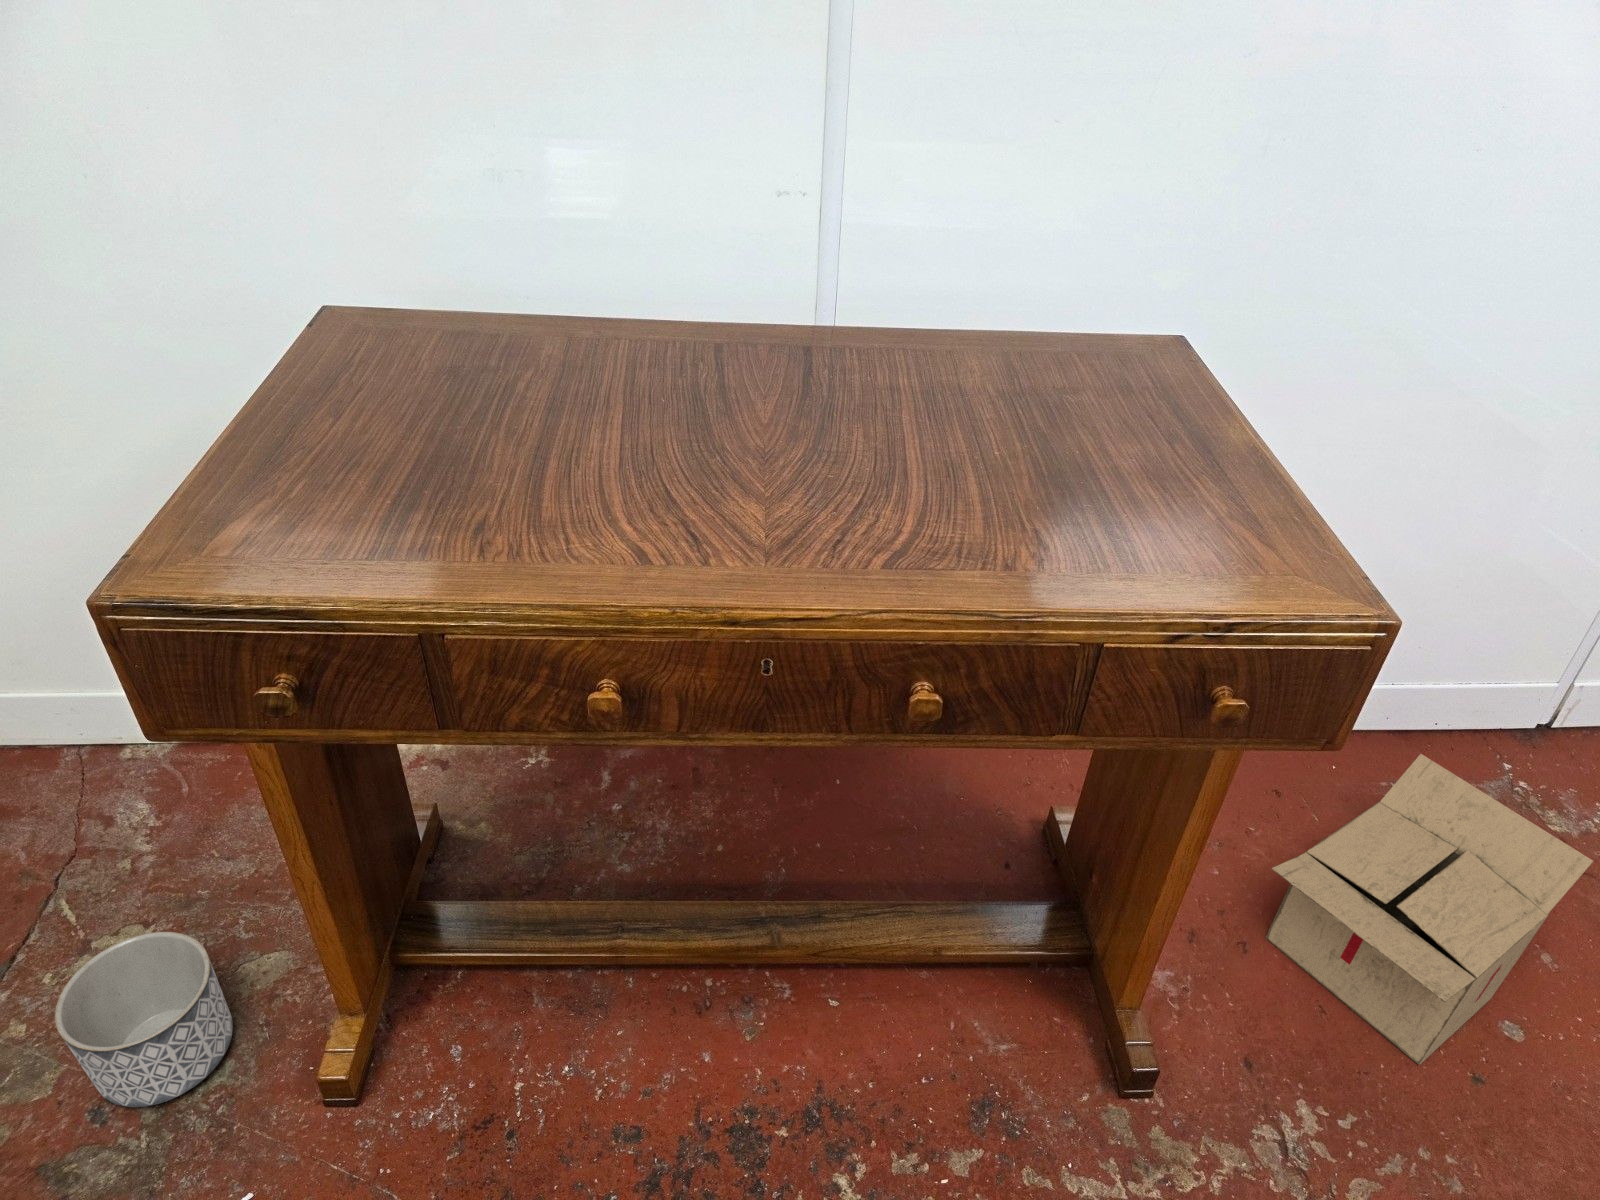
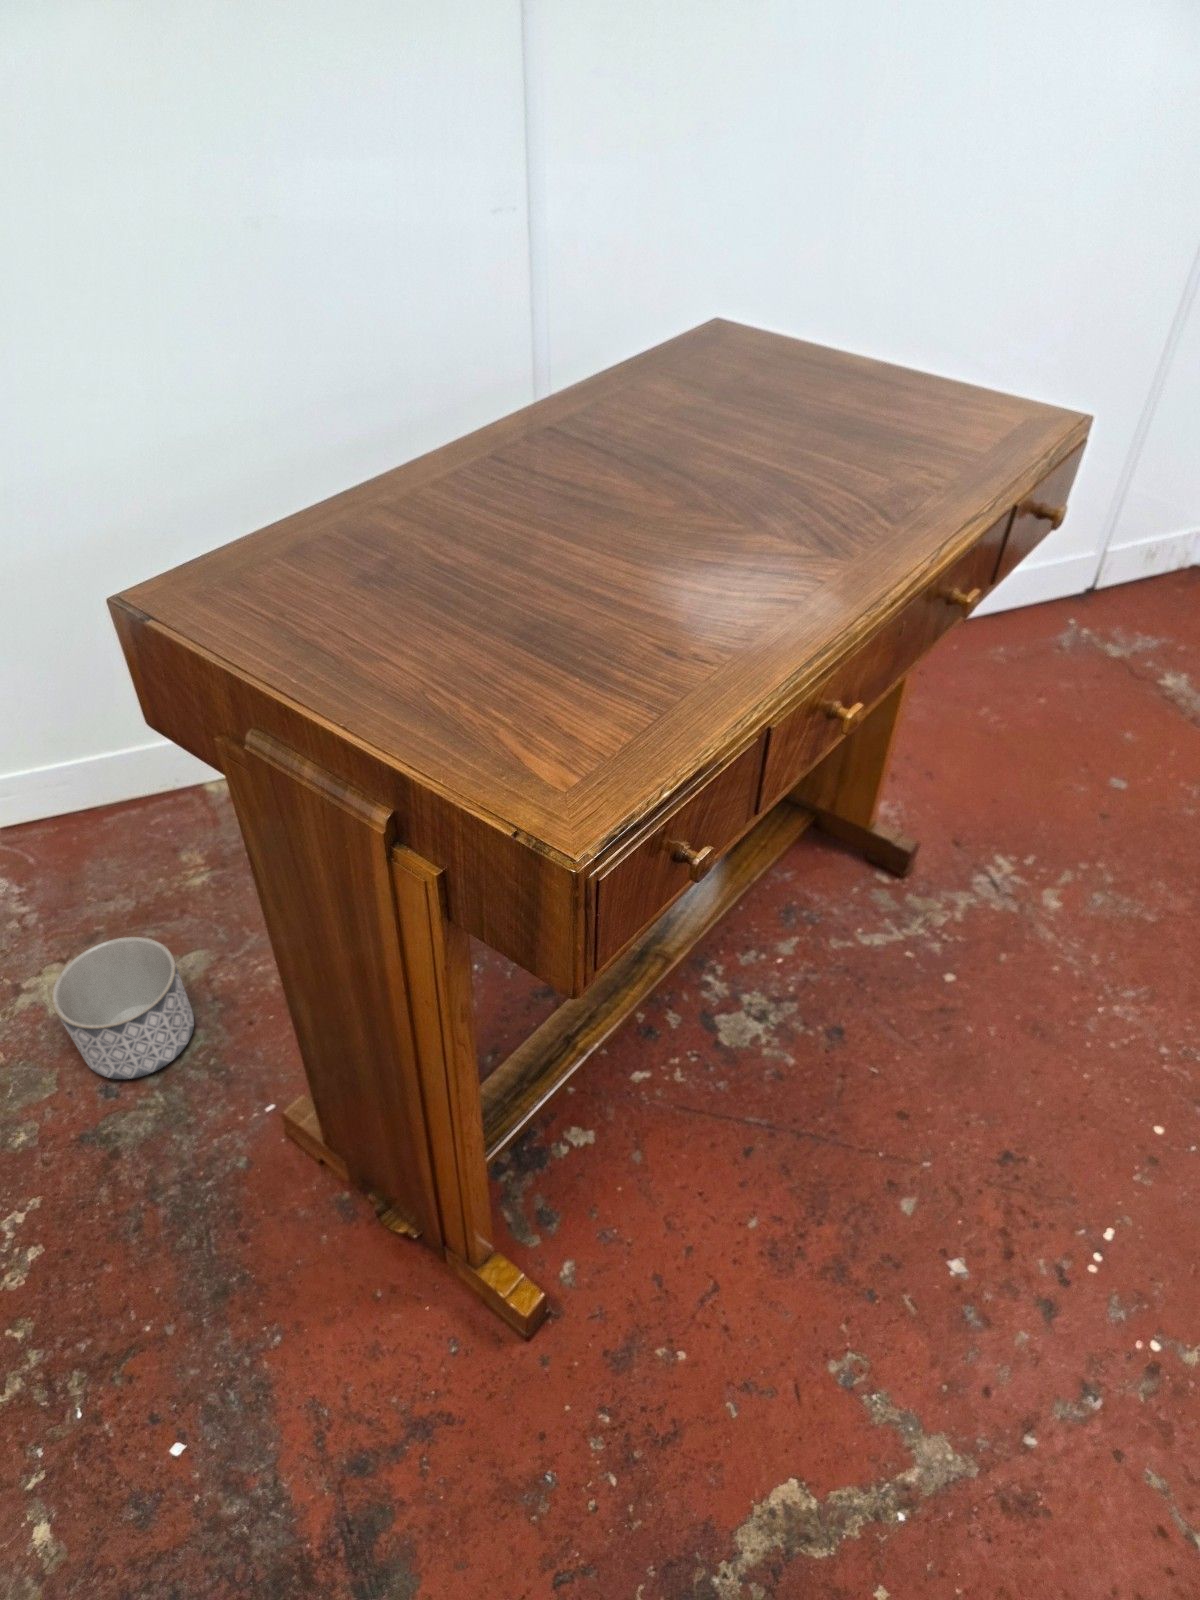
cardboard box: present [1266,754,1593,1065] -> none [944,603,1153,815]

